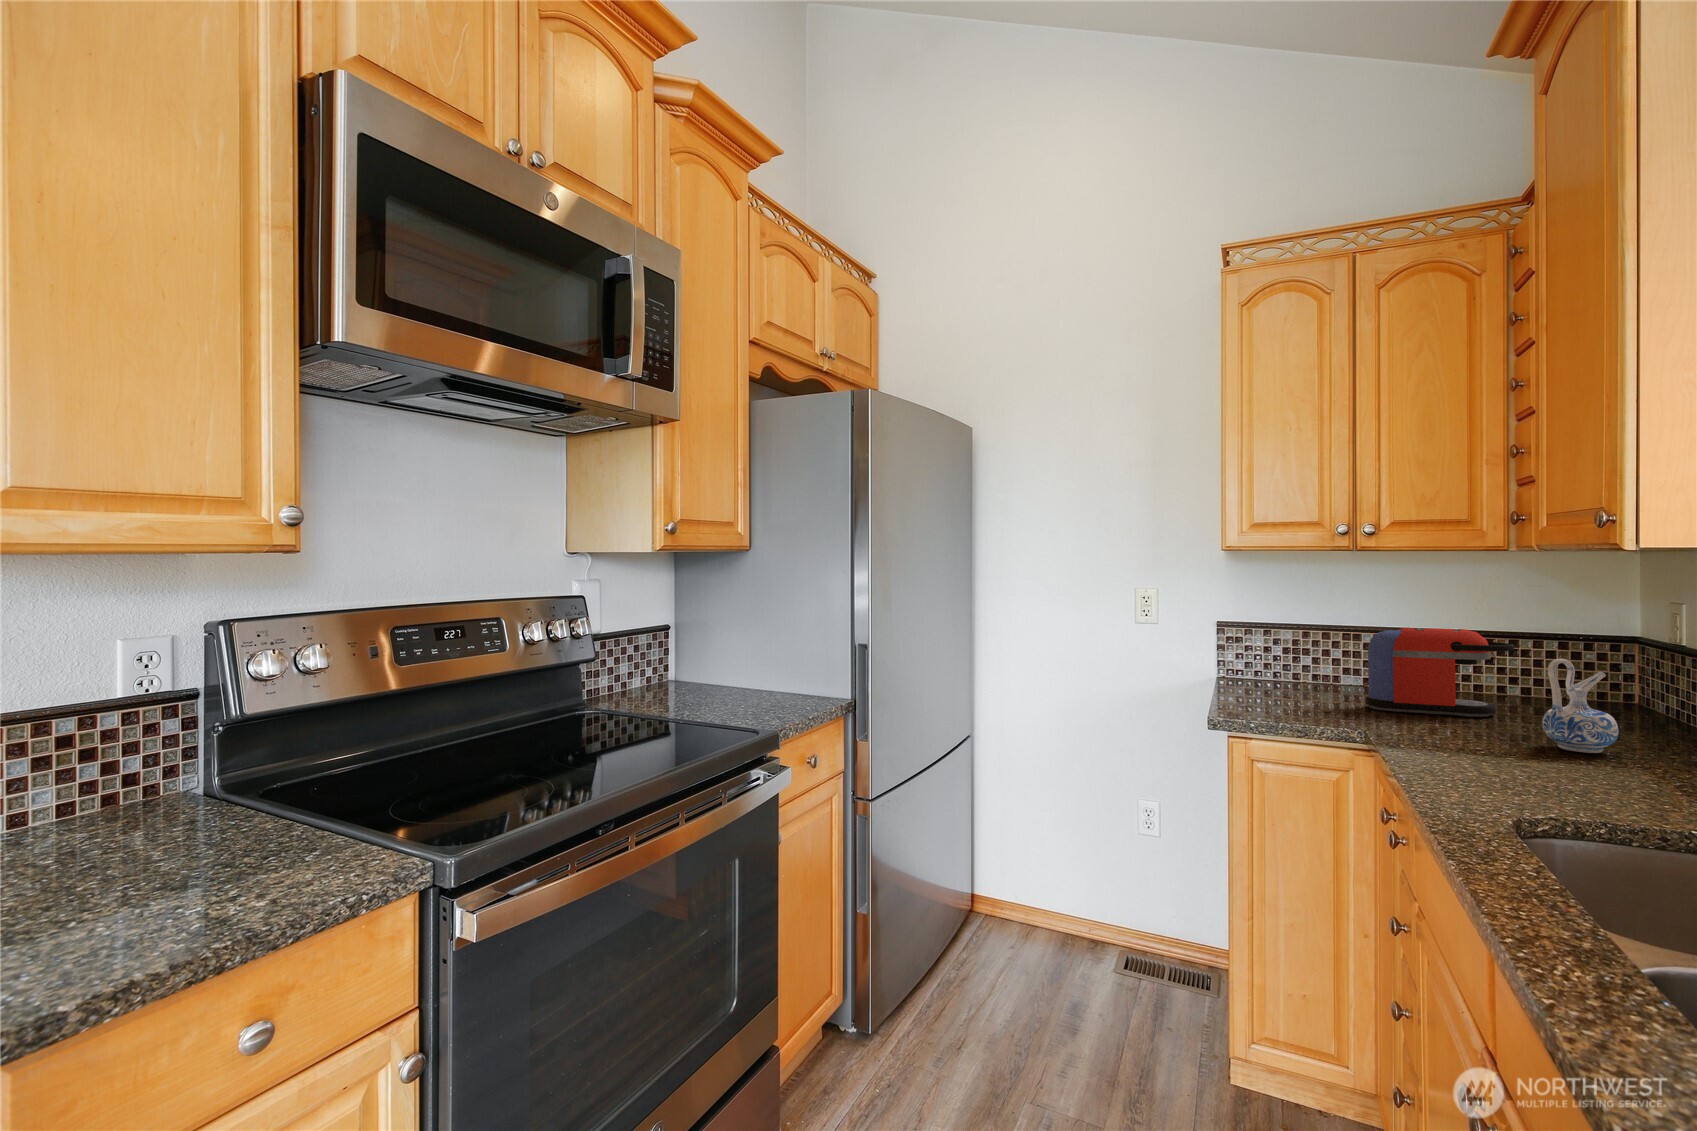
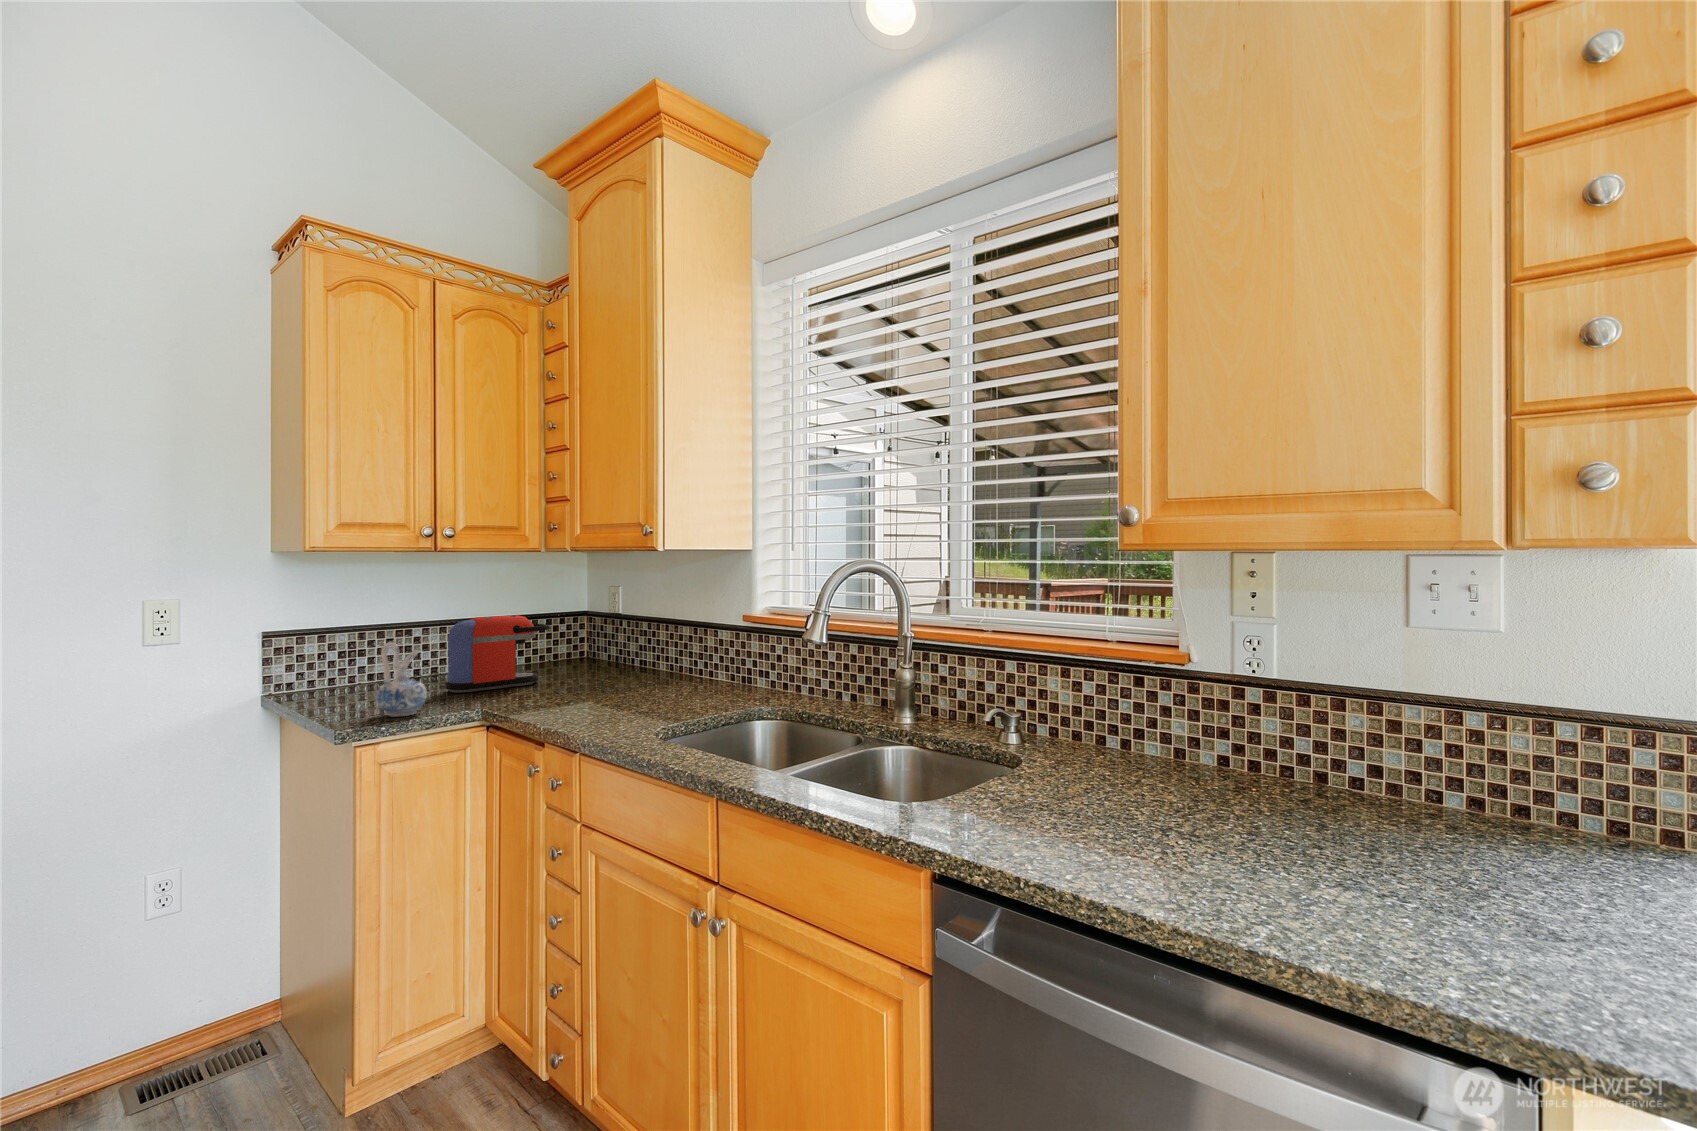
ceramic pitcher: present [1542,659,1618,753] -> present [376,642,427,716]

